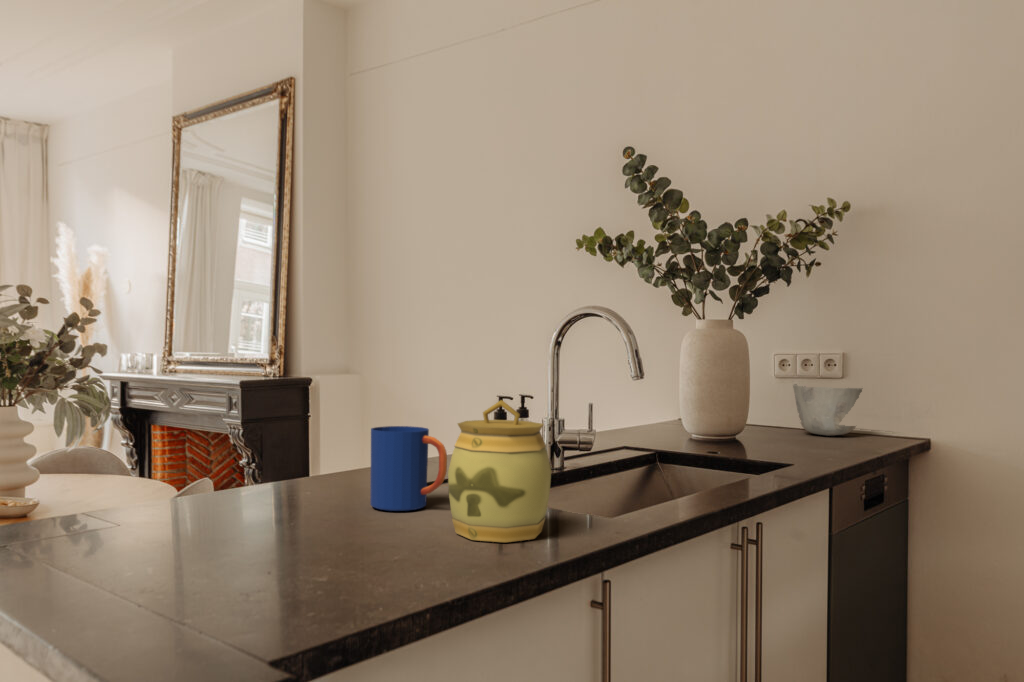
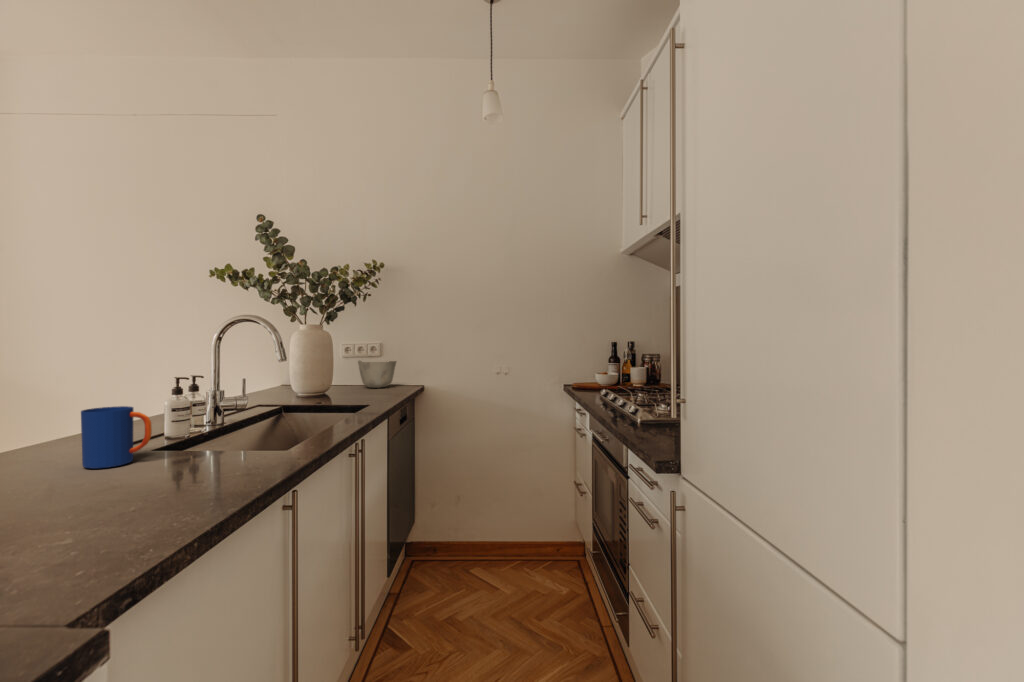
jar: present [448,400,551,542] -> none [162,383,239,476]

